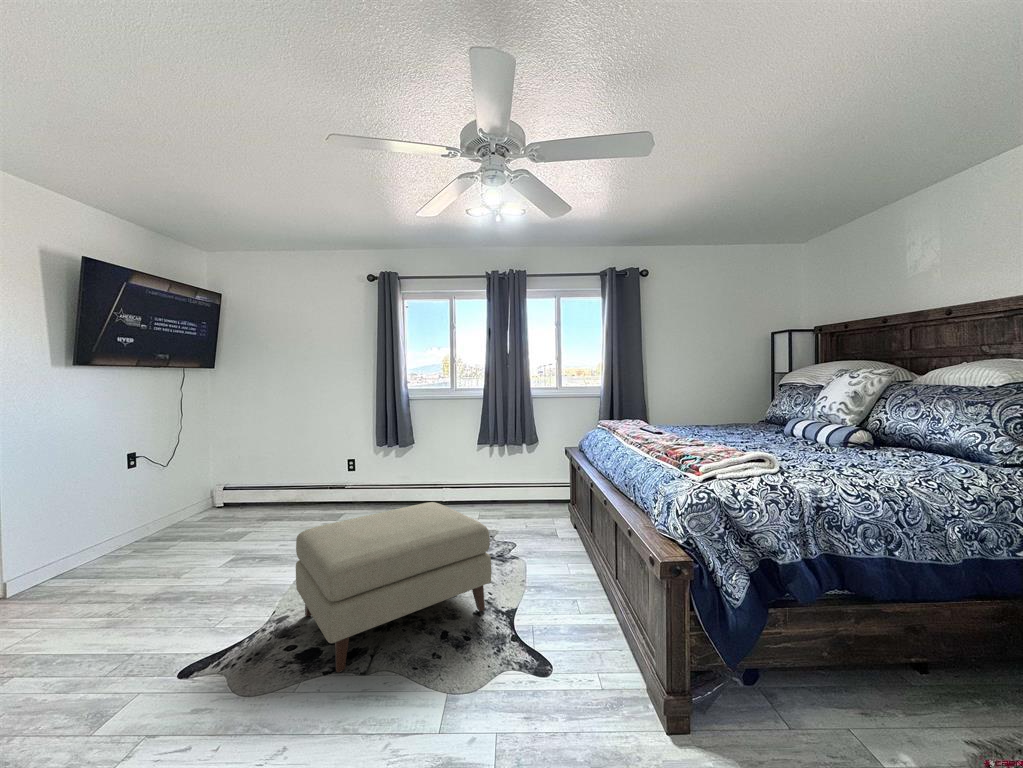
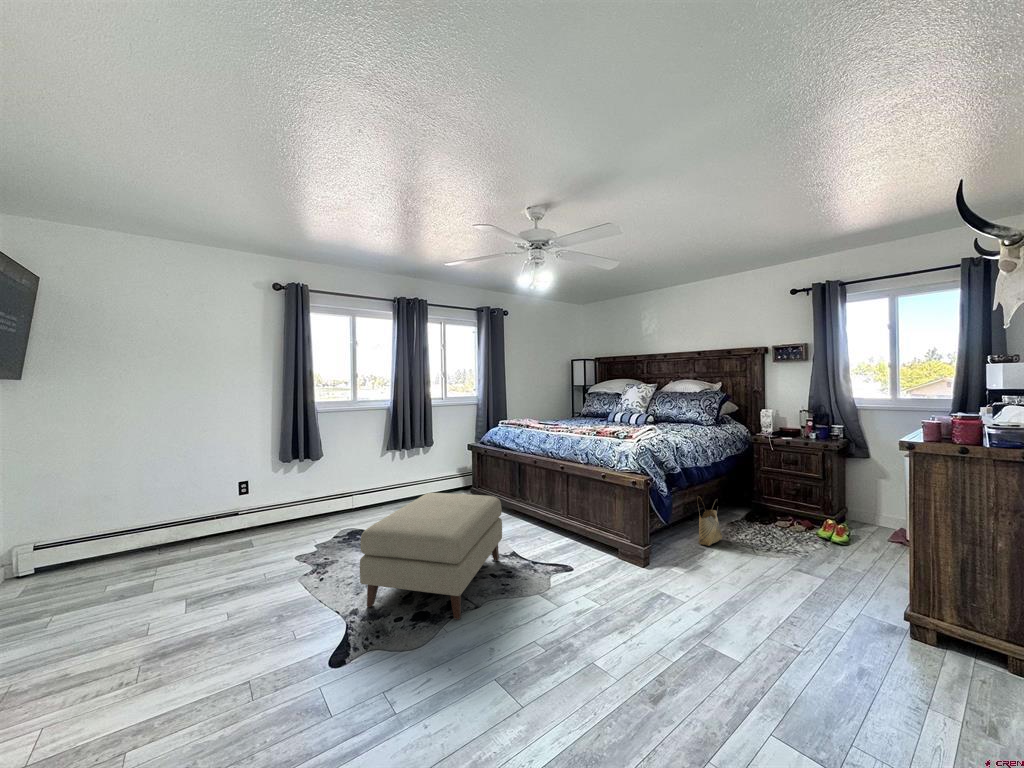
woven basket: none [863,619,946,740] -> present [697,496,722,546]

